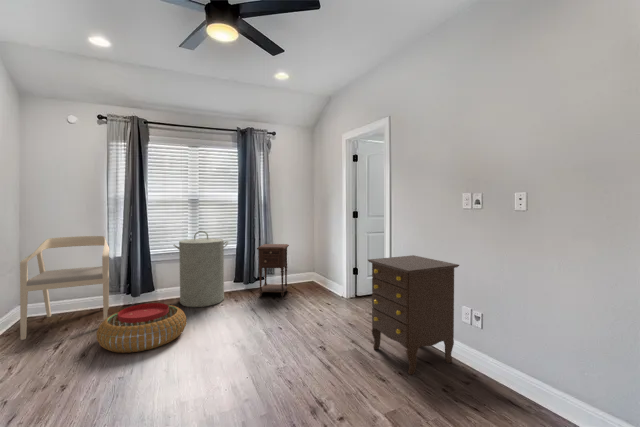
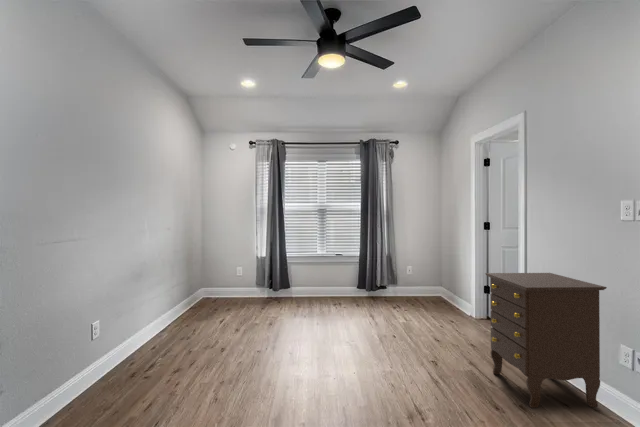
laundry hamper: present [174,231,228,307] -> none [304,237,352,307]
armchair: present [20,236,109,340] -> none [199,239,256,314]
nightstand: present [257,244,289,297] -> none [378,253,412,308]
pouf: present [97,303,186,353] -> none [244,298,310,336]

